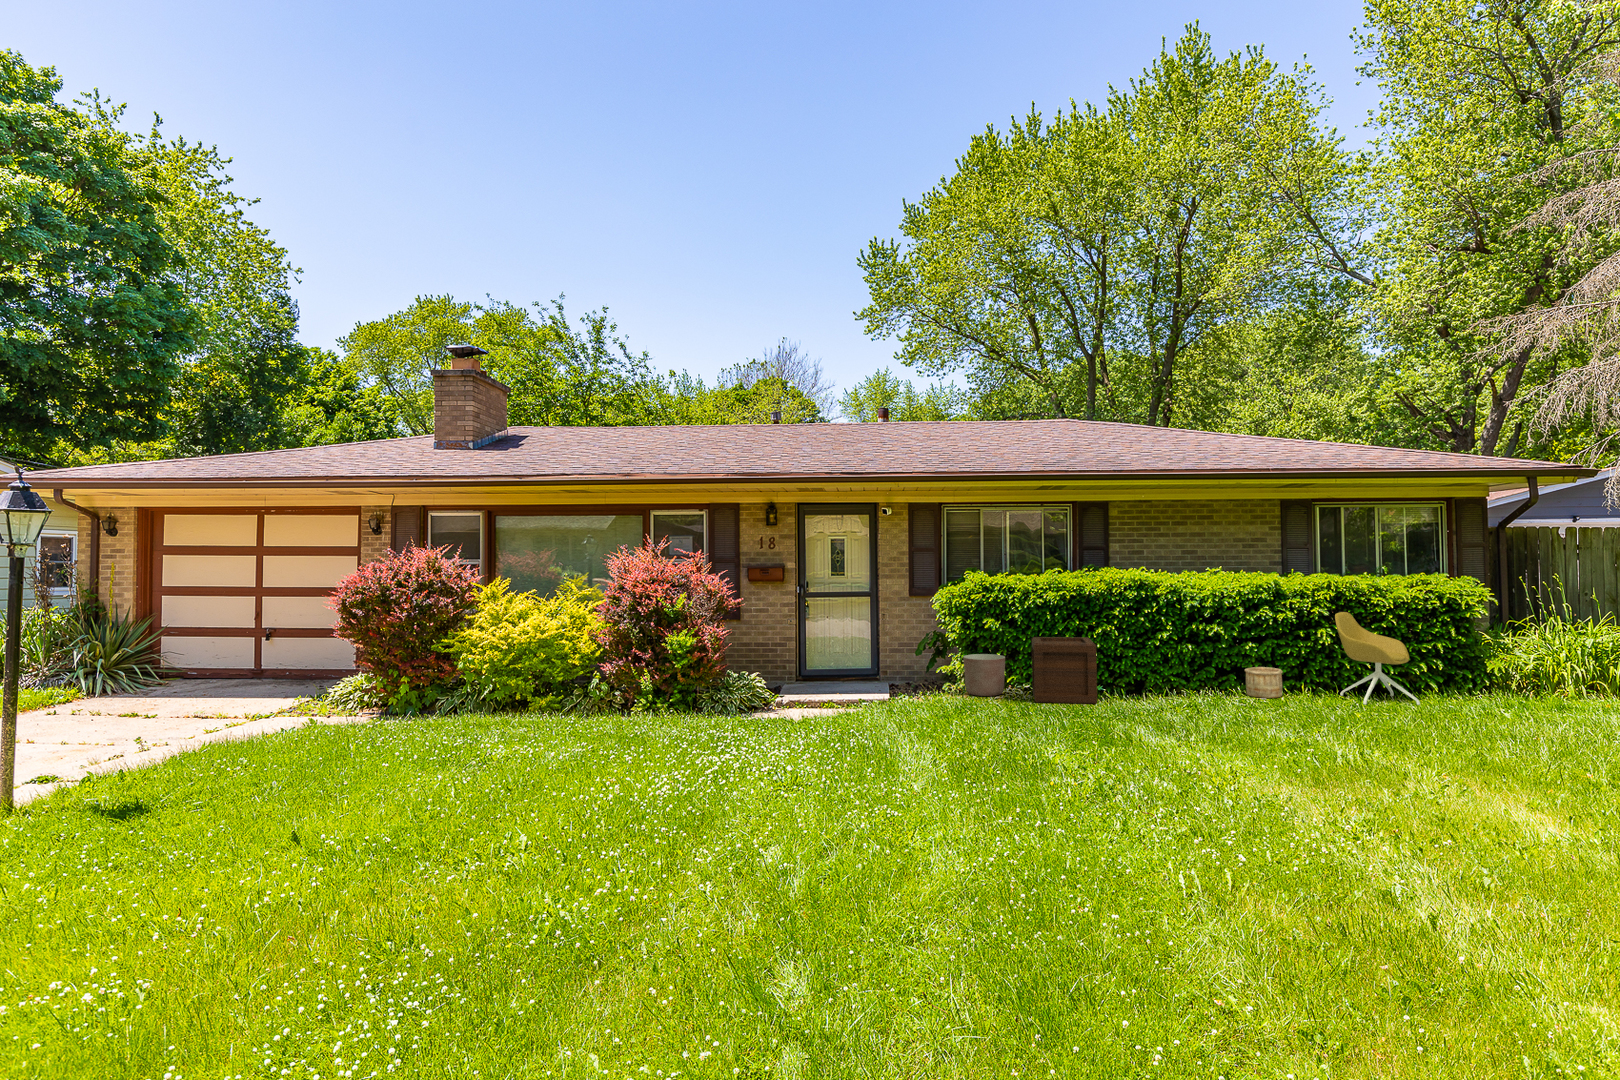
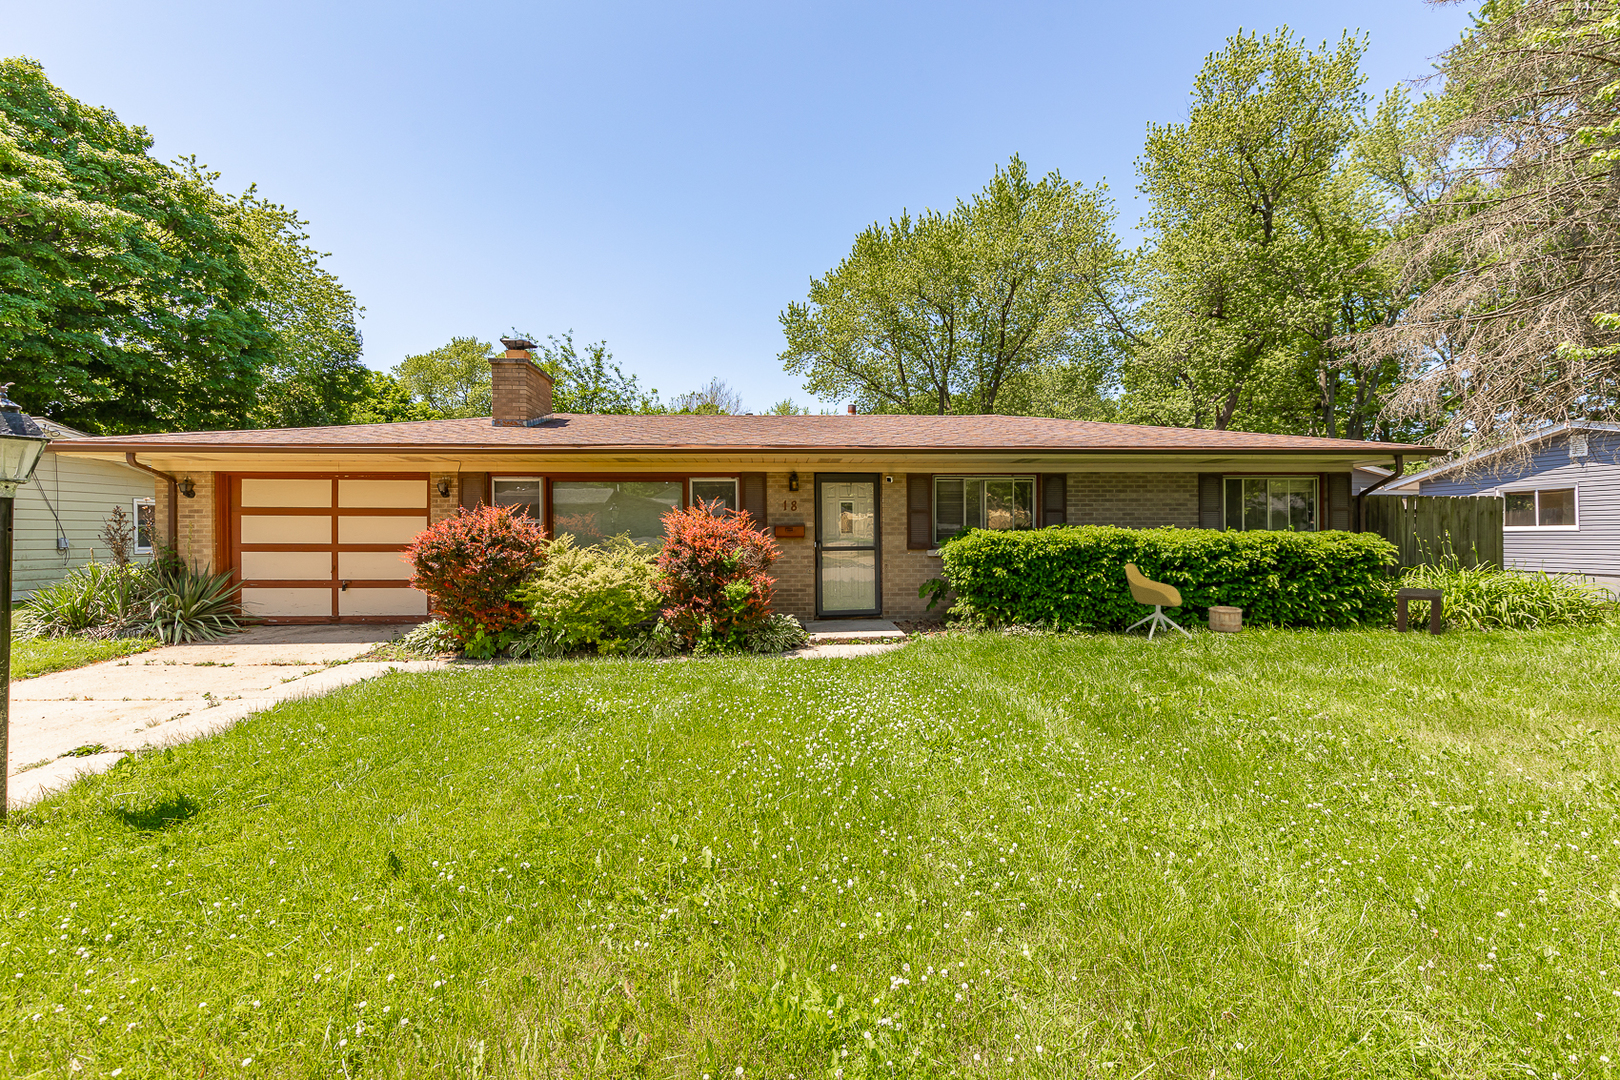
chair: present [1335,612,1420,705] -> present [1125,563,1192,640]
wooden crate: present [1032,637,1097,704] -> none [1034,583,1101,640]
bench: none [1475,646,1548,704] -> present [1396,588,1444,635]
planter: present [963,654,1005,696] -> none [978,598,1014,633]

